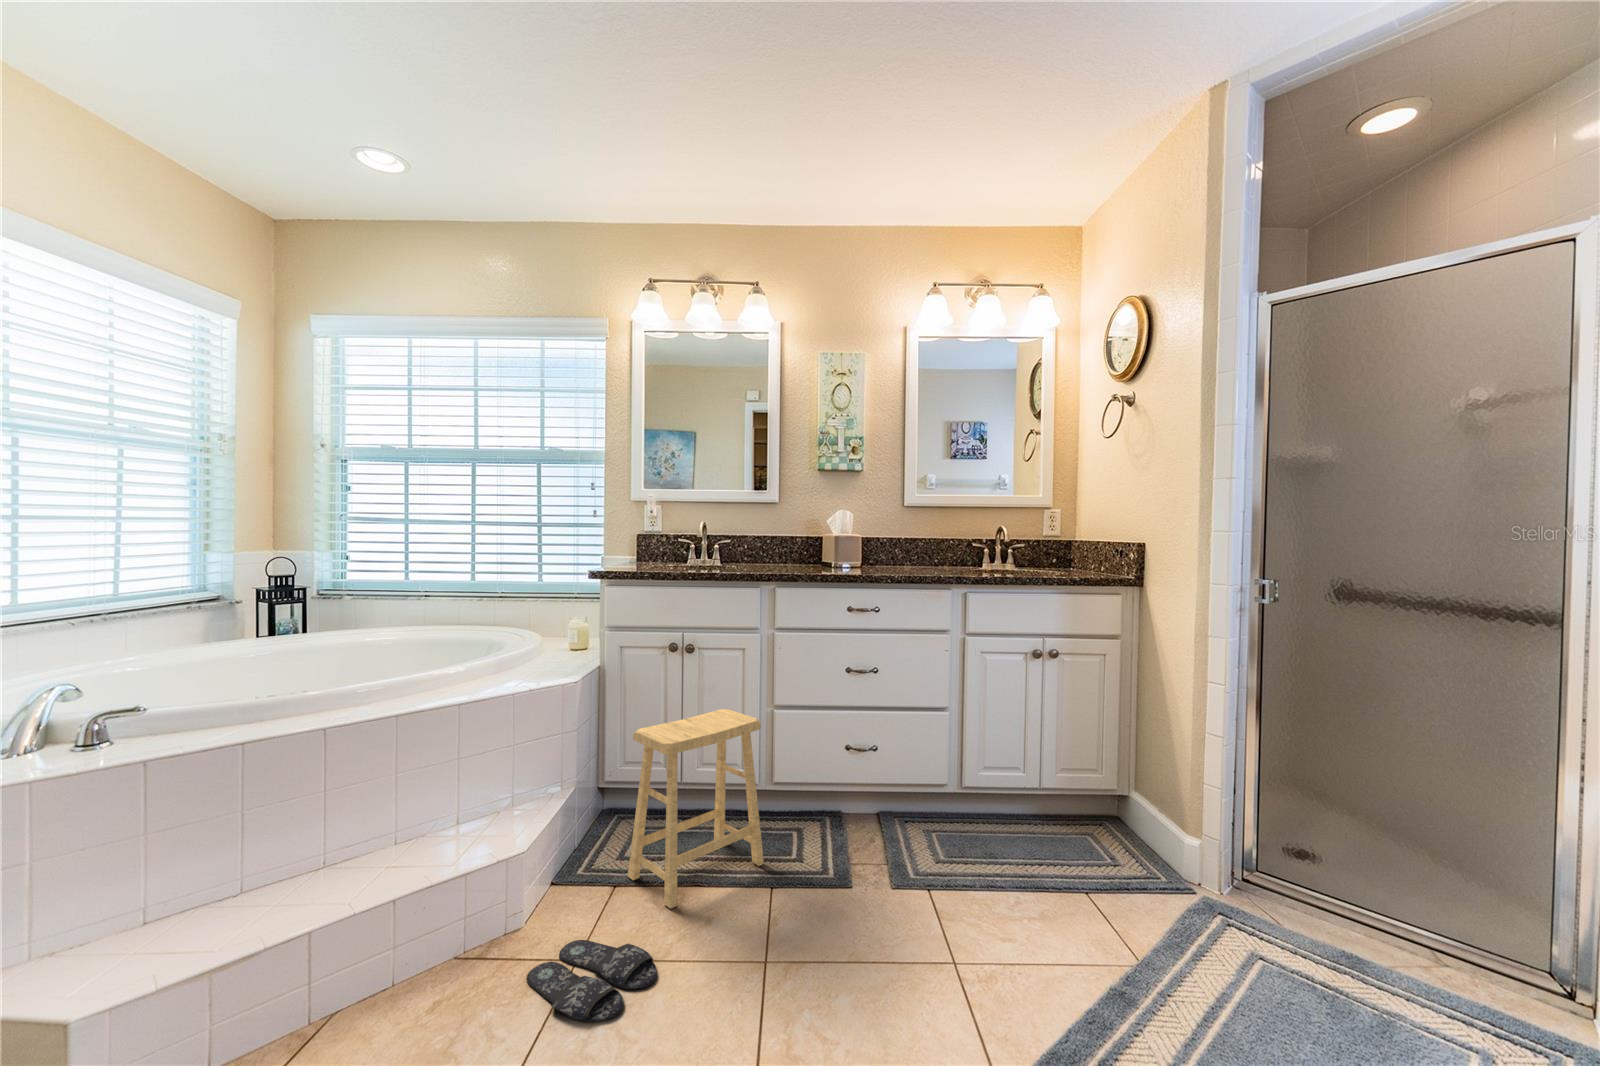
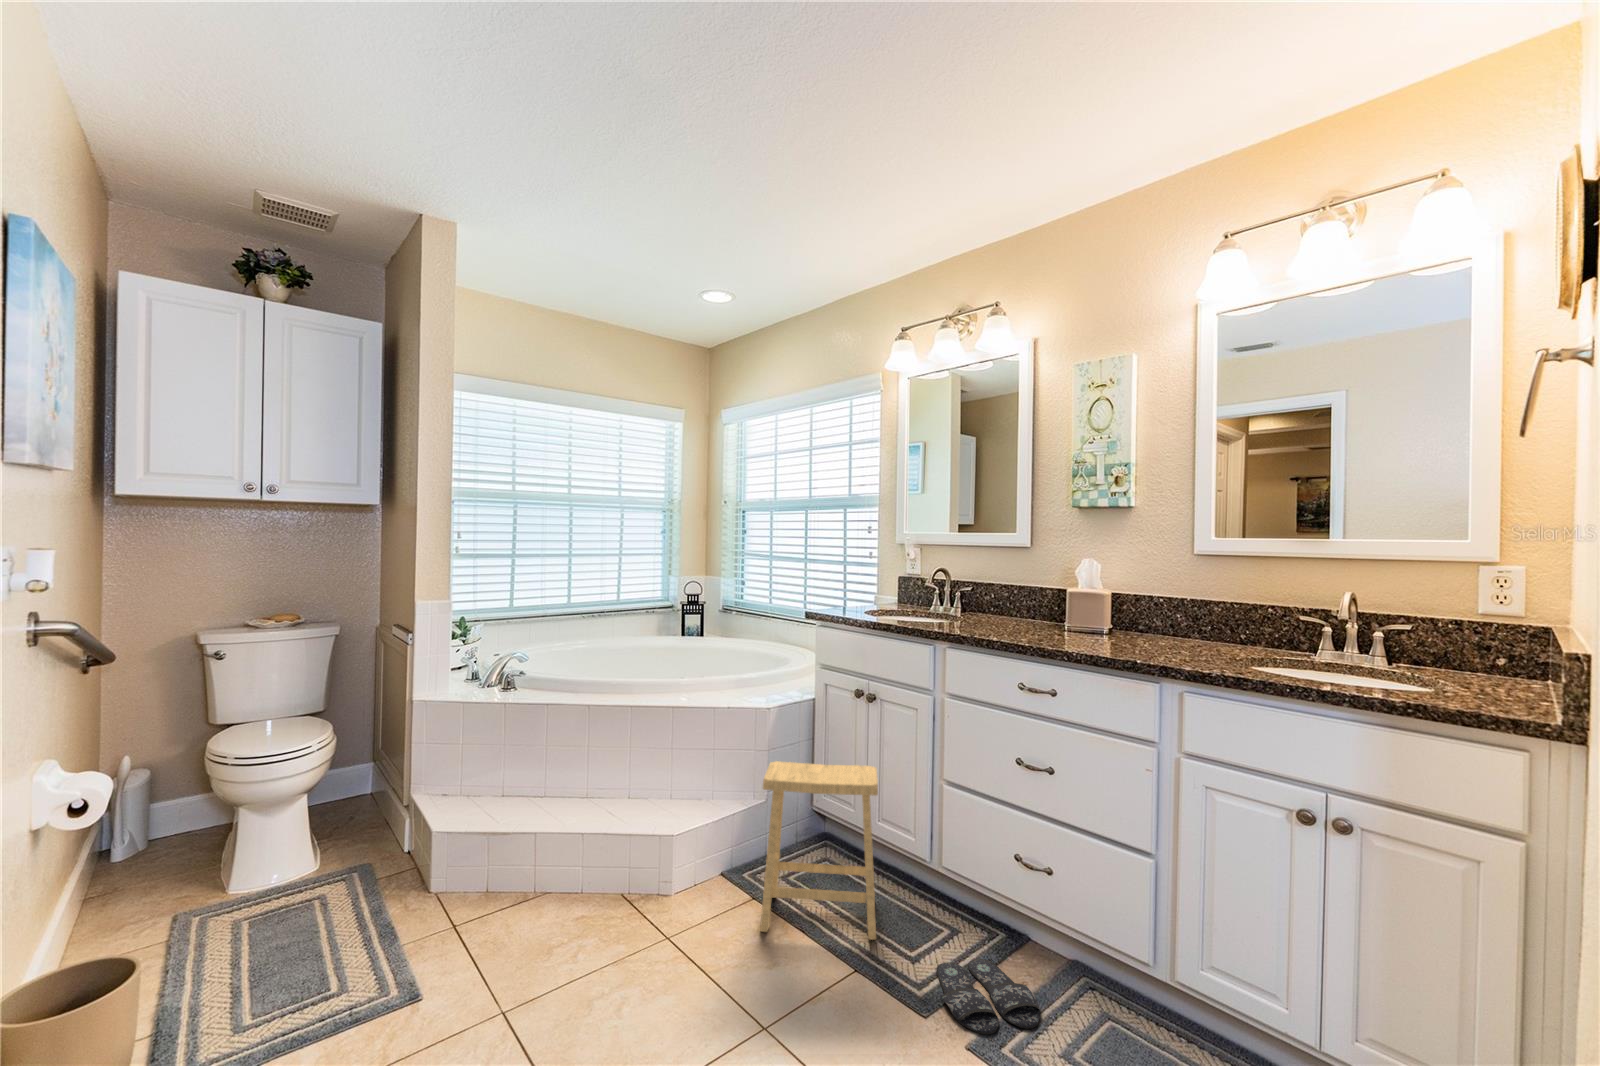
slippers: present [527,940,657,1023] -> present [936,959,1040,1034]

